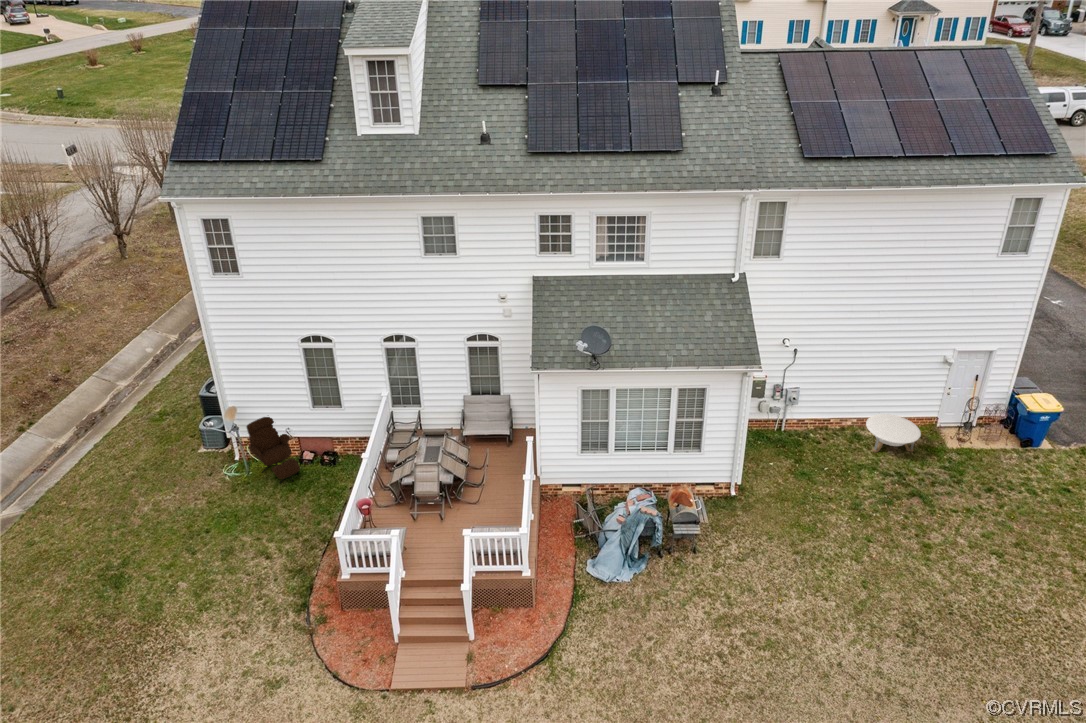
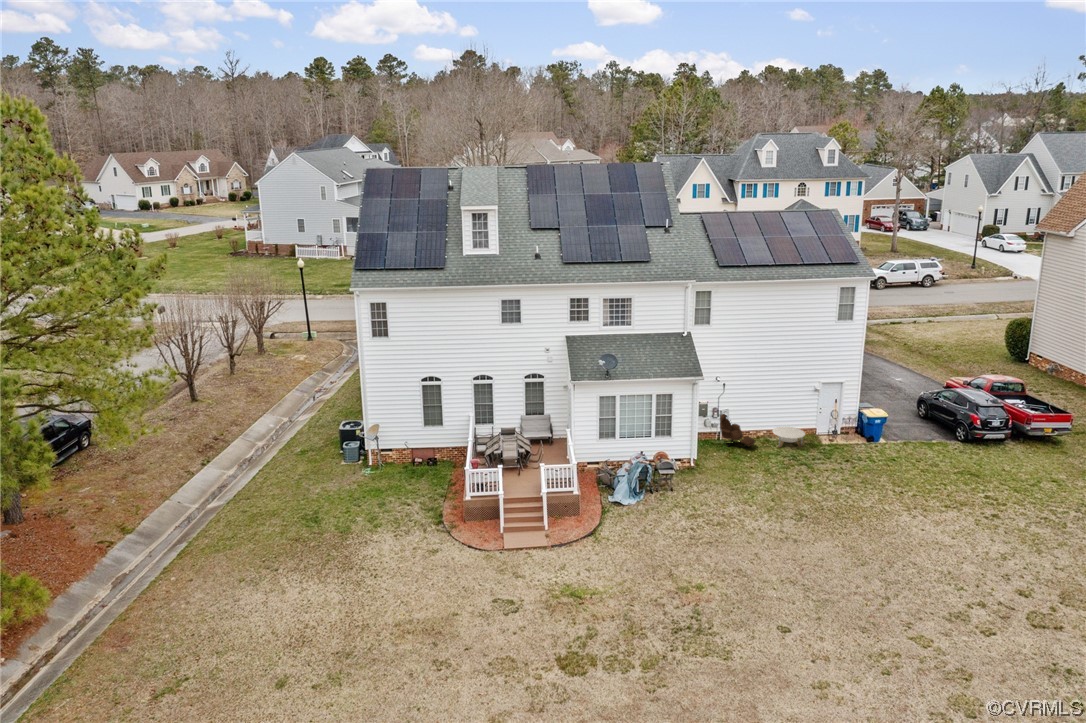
lounge chair: present [247,417,300,483] -> present [720,414,755,449]

